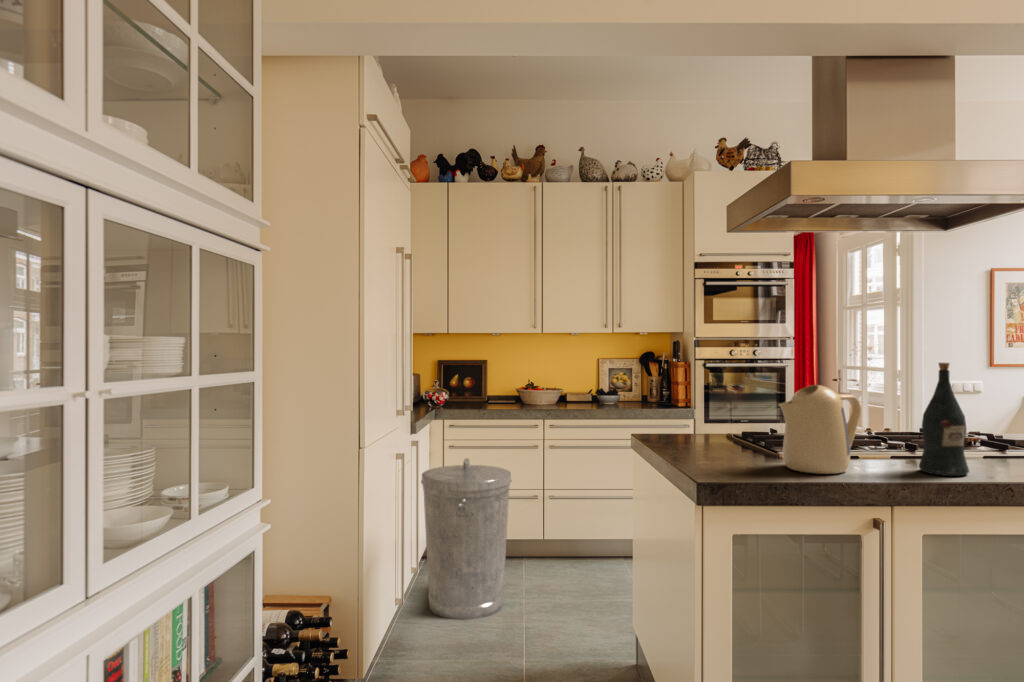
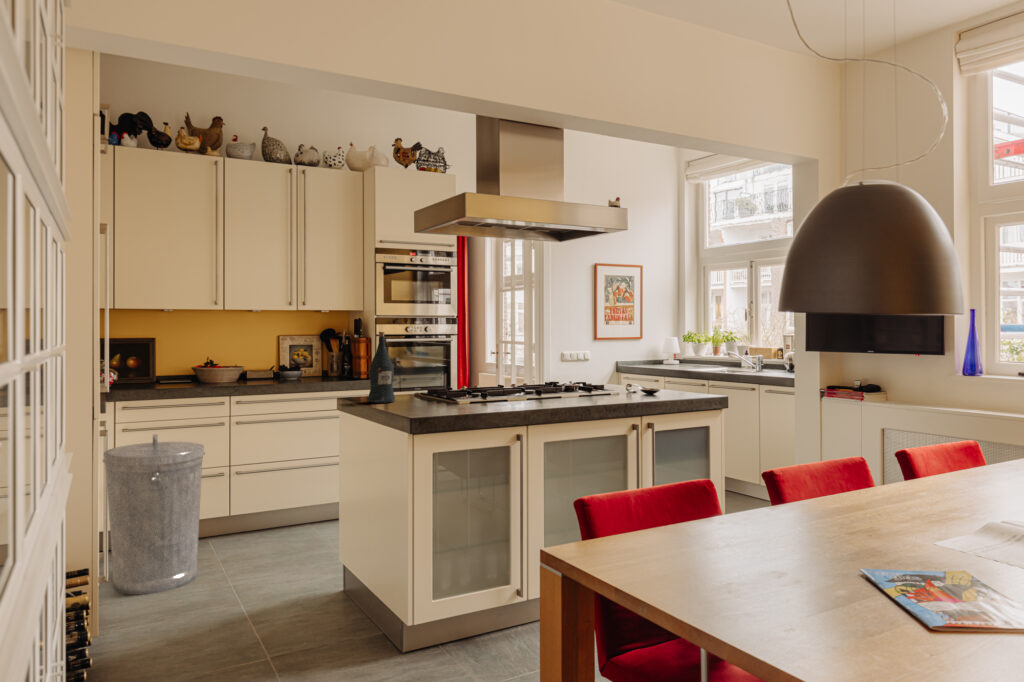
wine bottle: present [919,363,969,476] -> present [368,332,395,403]
kettle: present [779,385,861,474] -> none [456,347,510,410]

